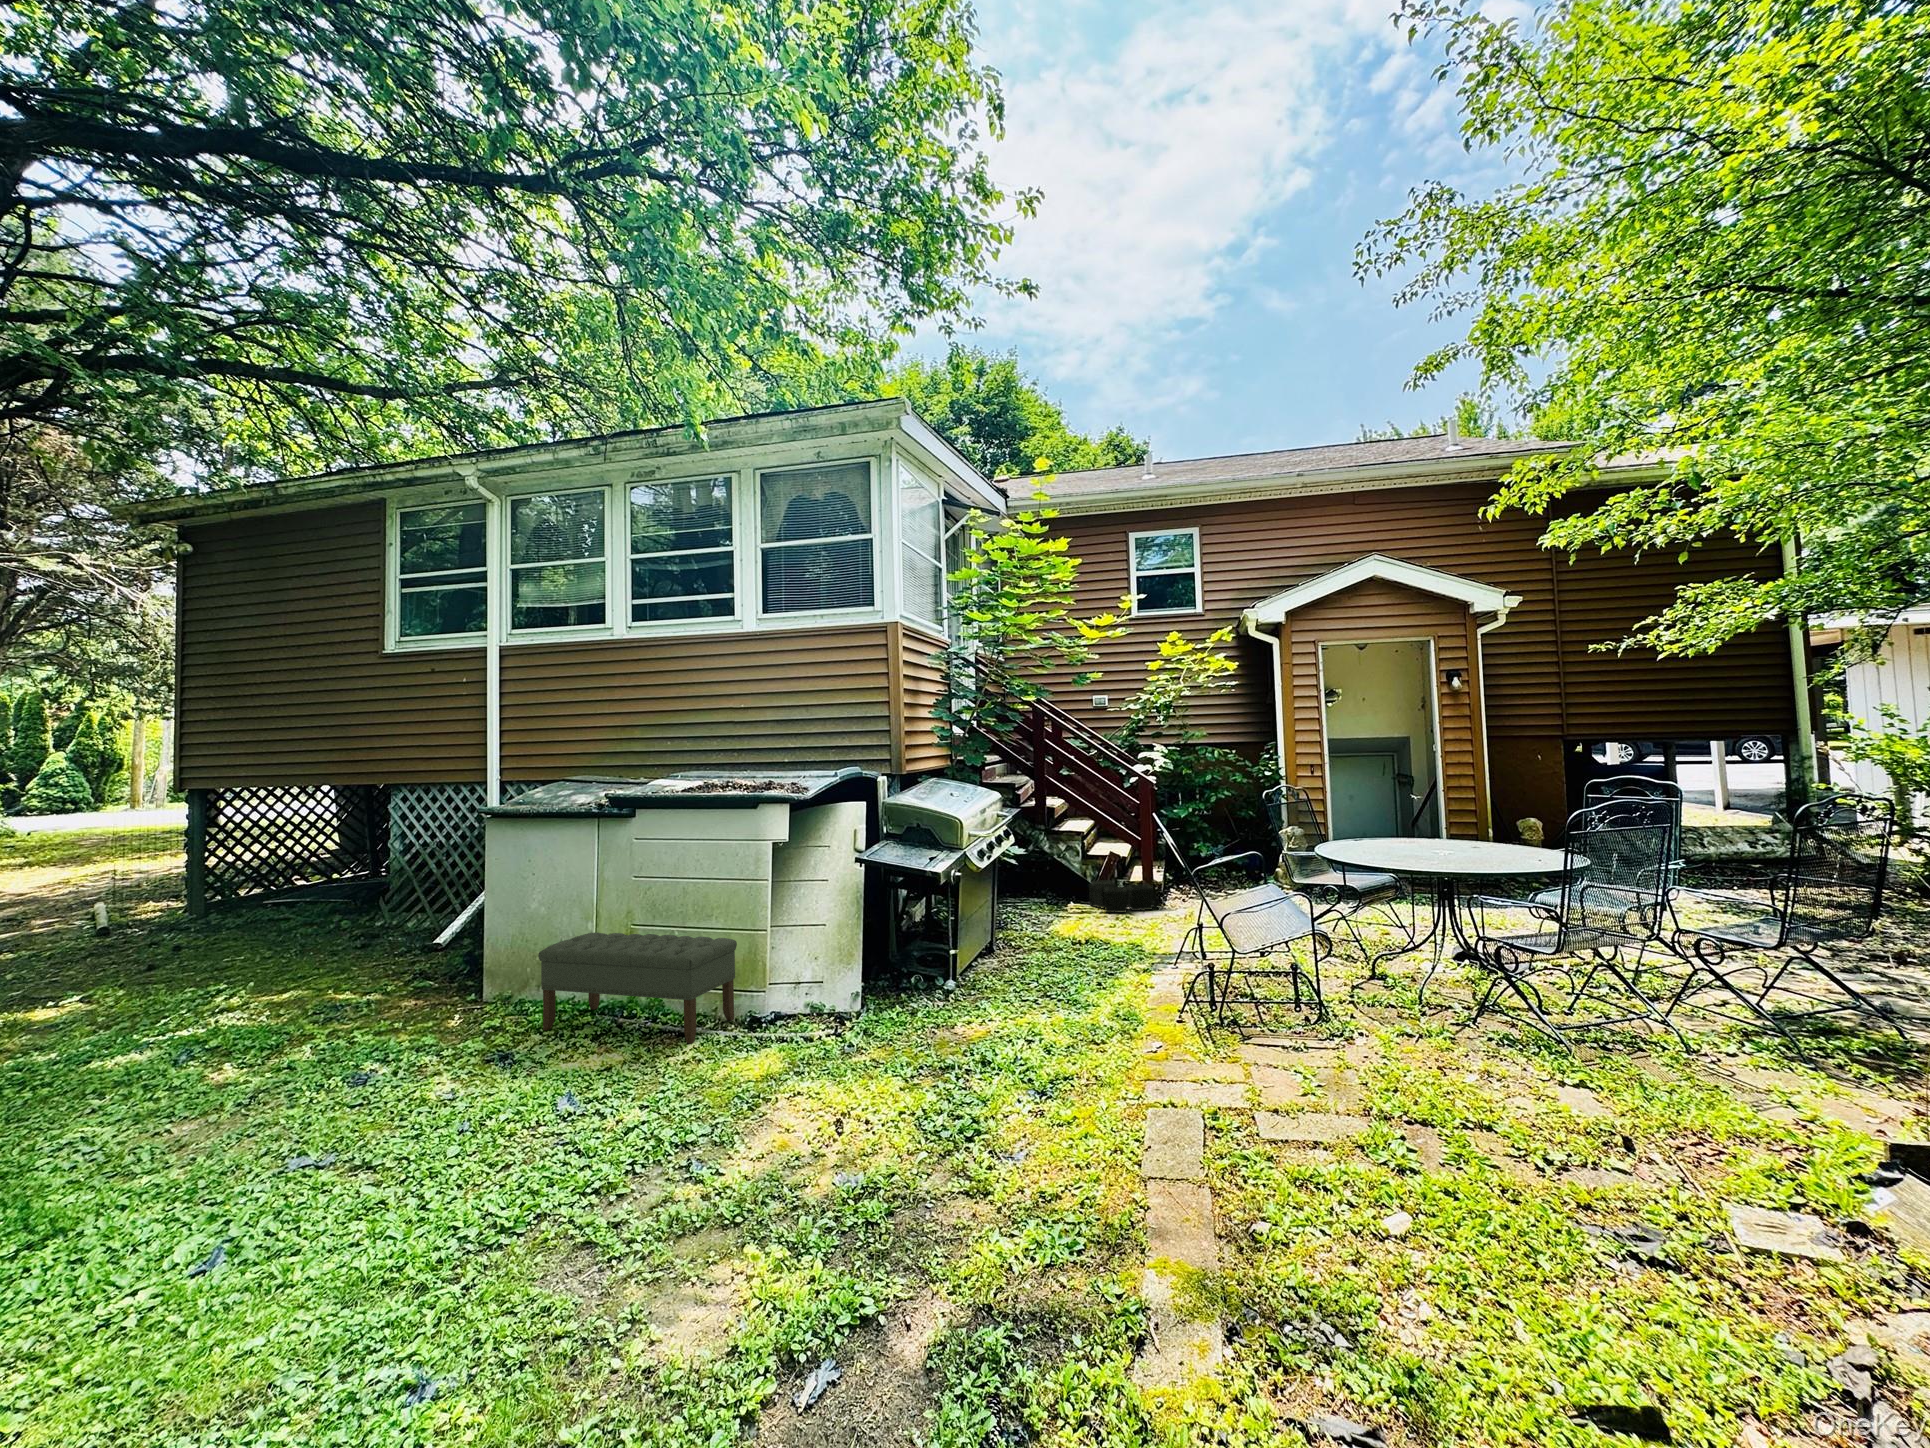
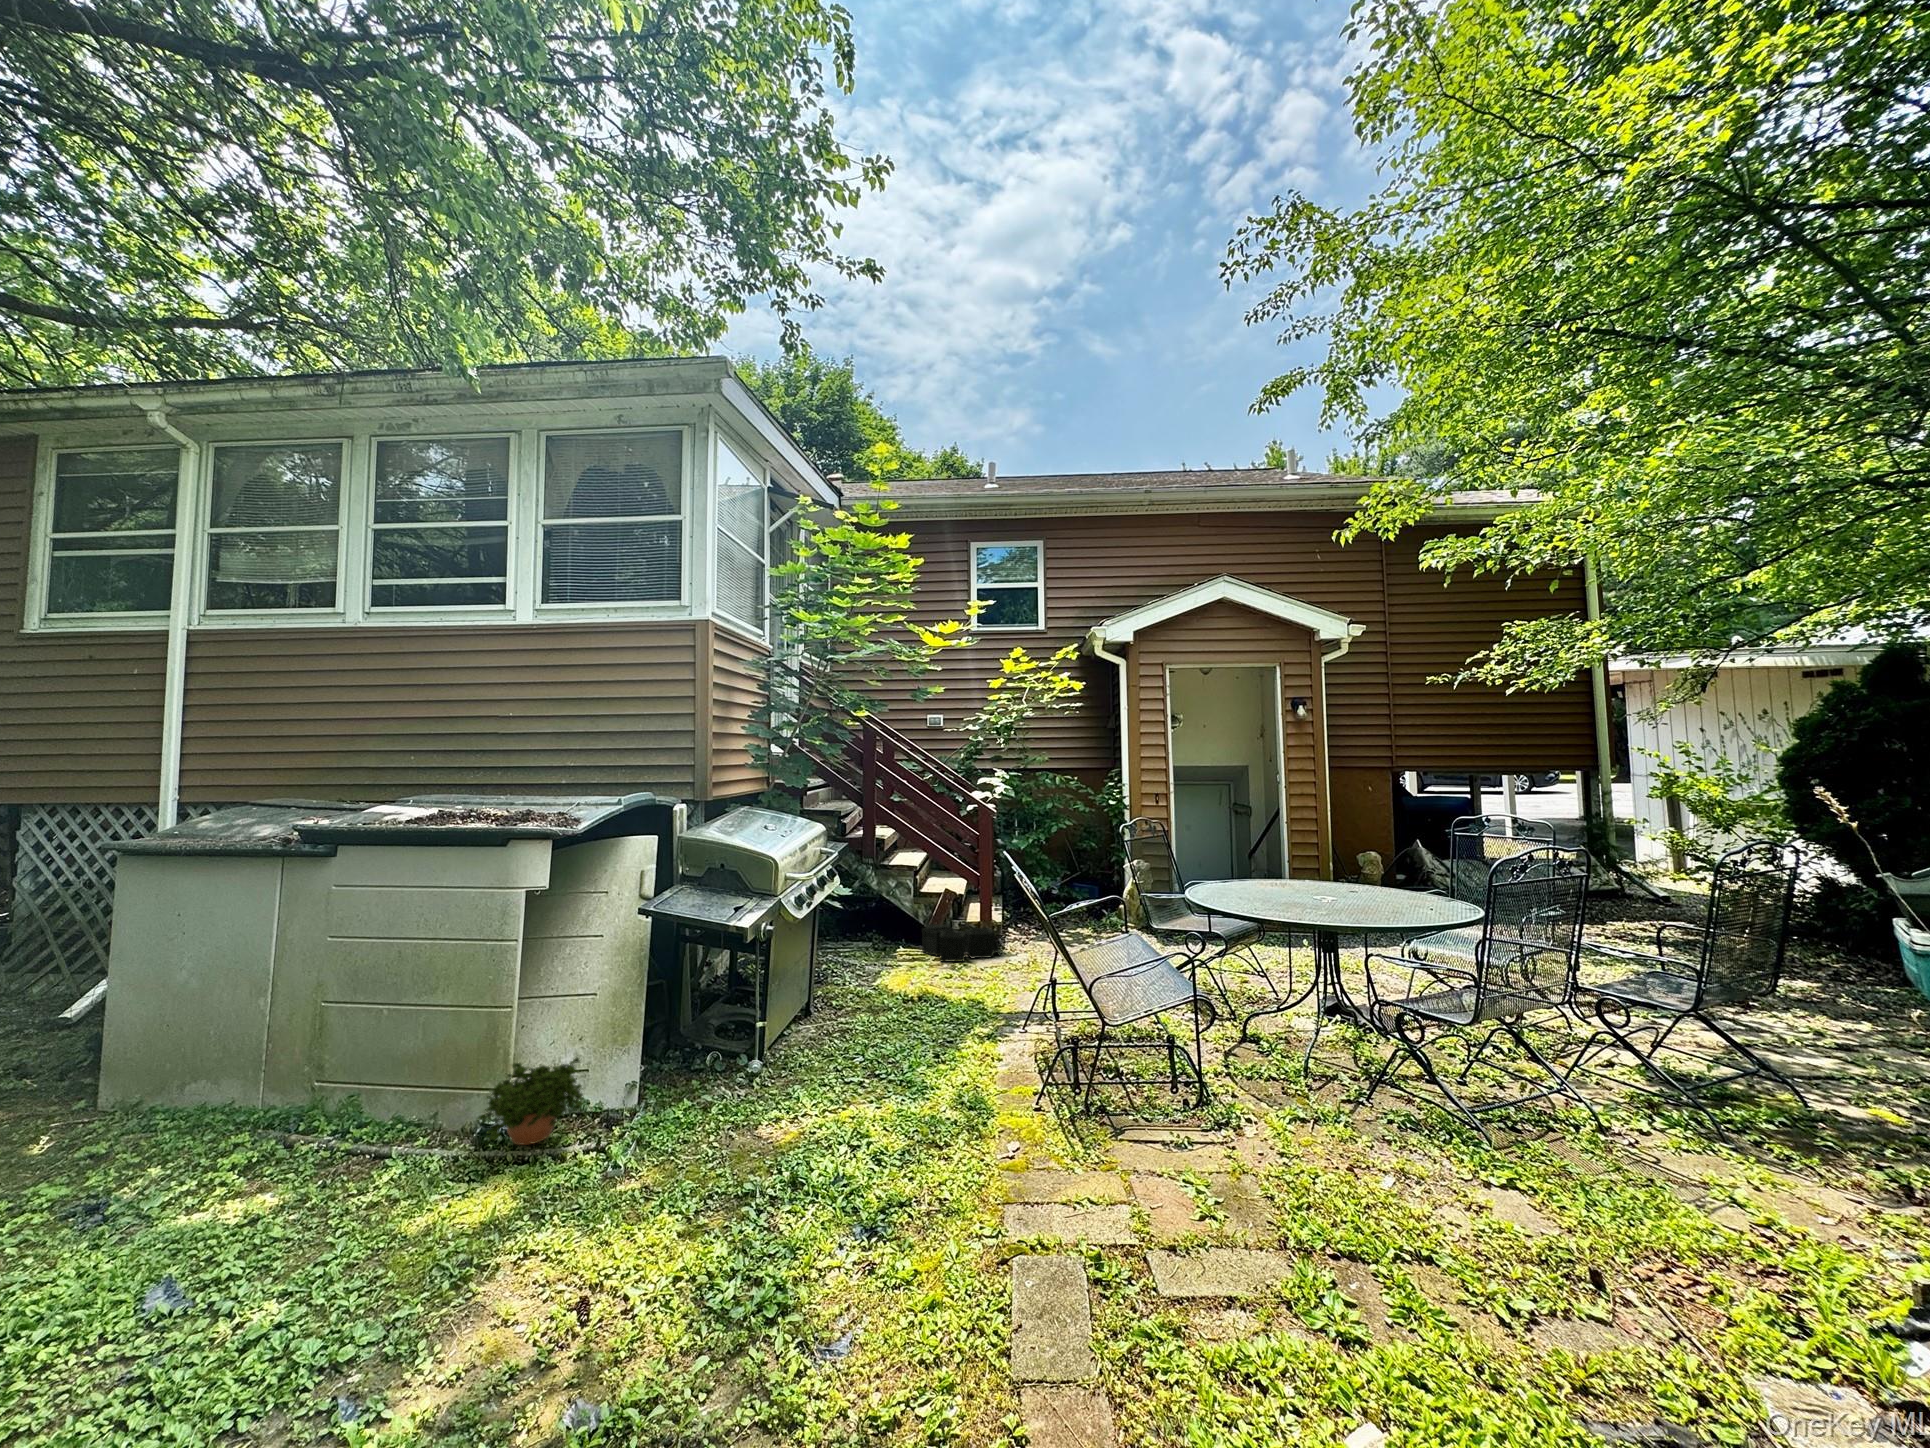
bench: present [538,932,737,1044] -> none [157,1013,464,1174]
potted plant: none [751,966,827,1034] -> present [478,1057,583,1145]

